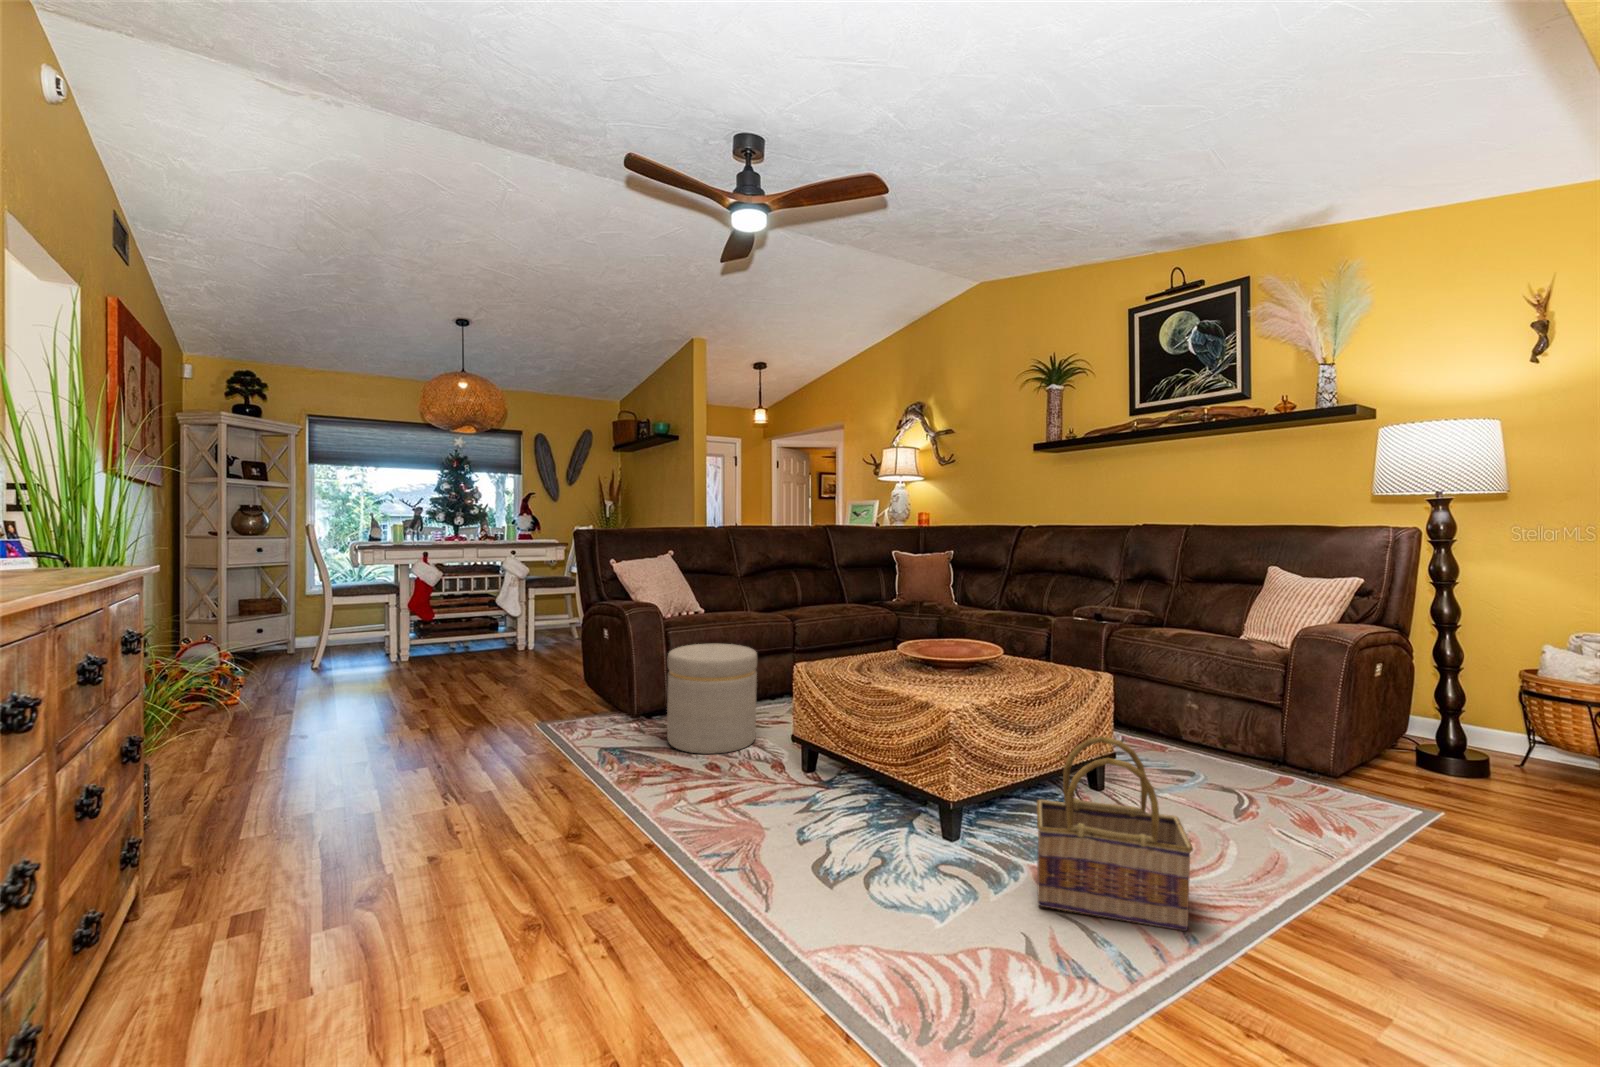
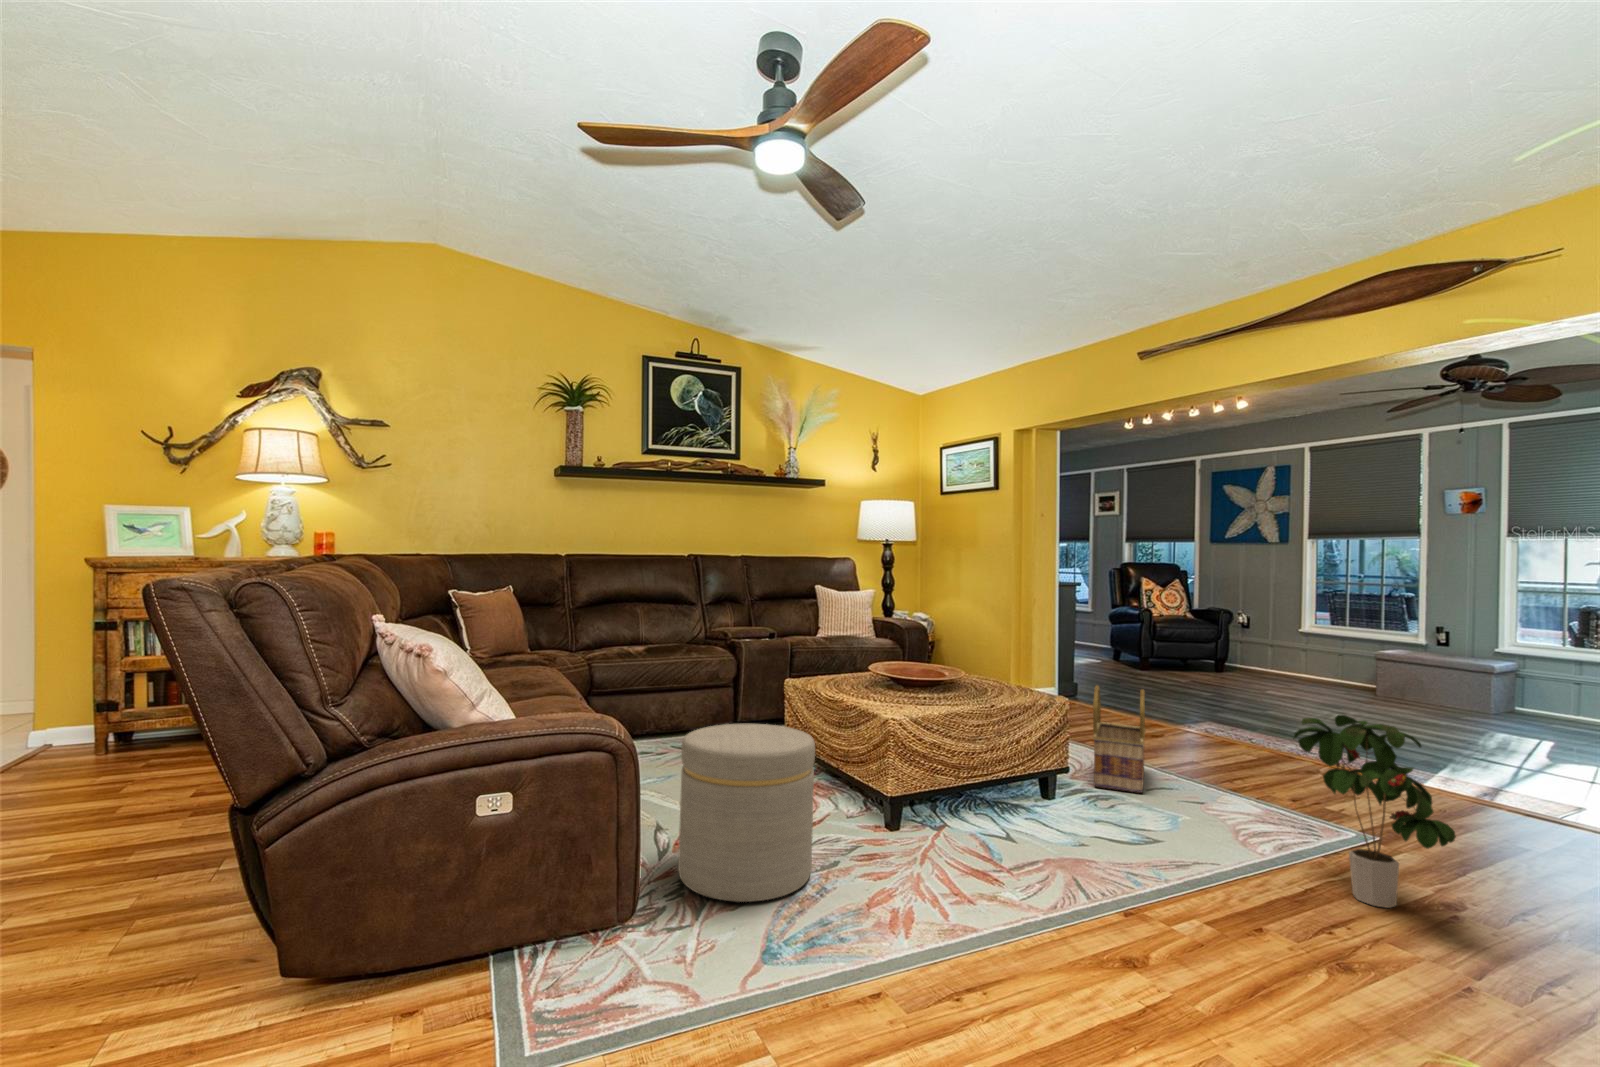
potted plant: none [551,753,786,1017] -> present [1293,714,1456,908]

